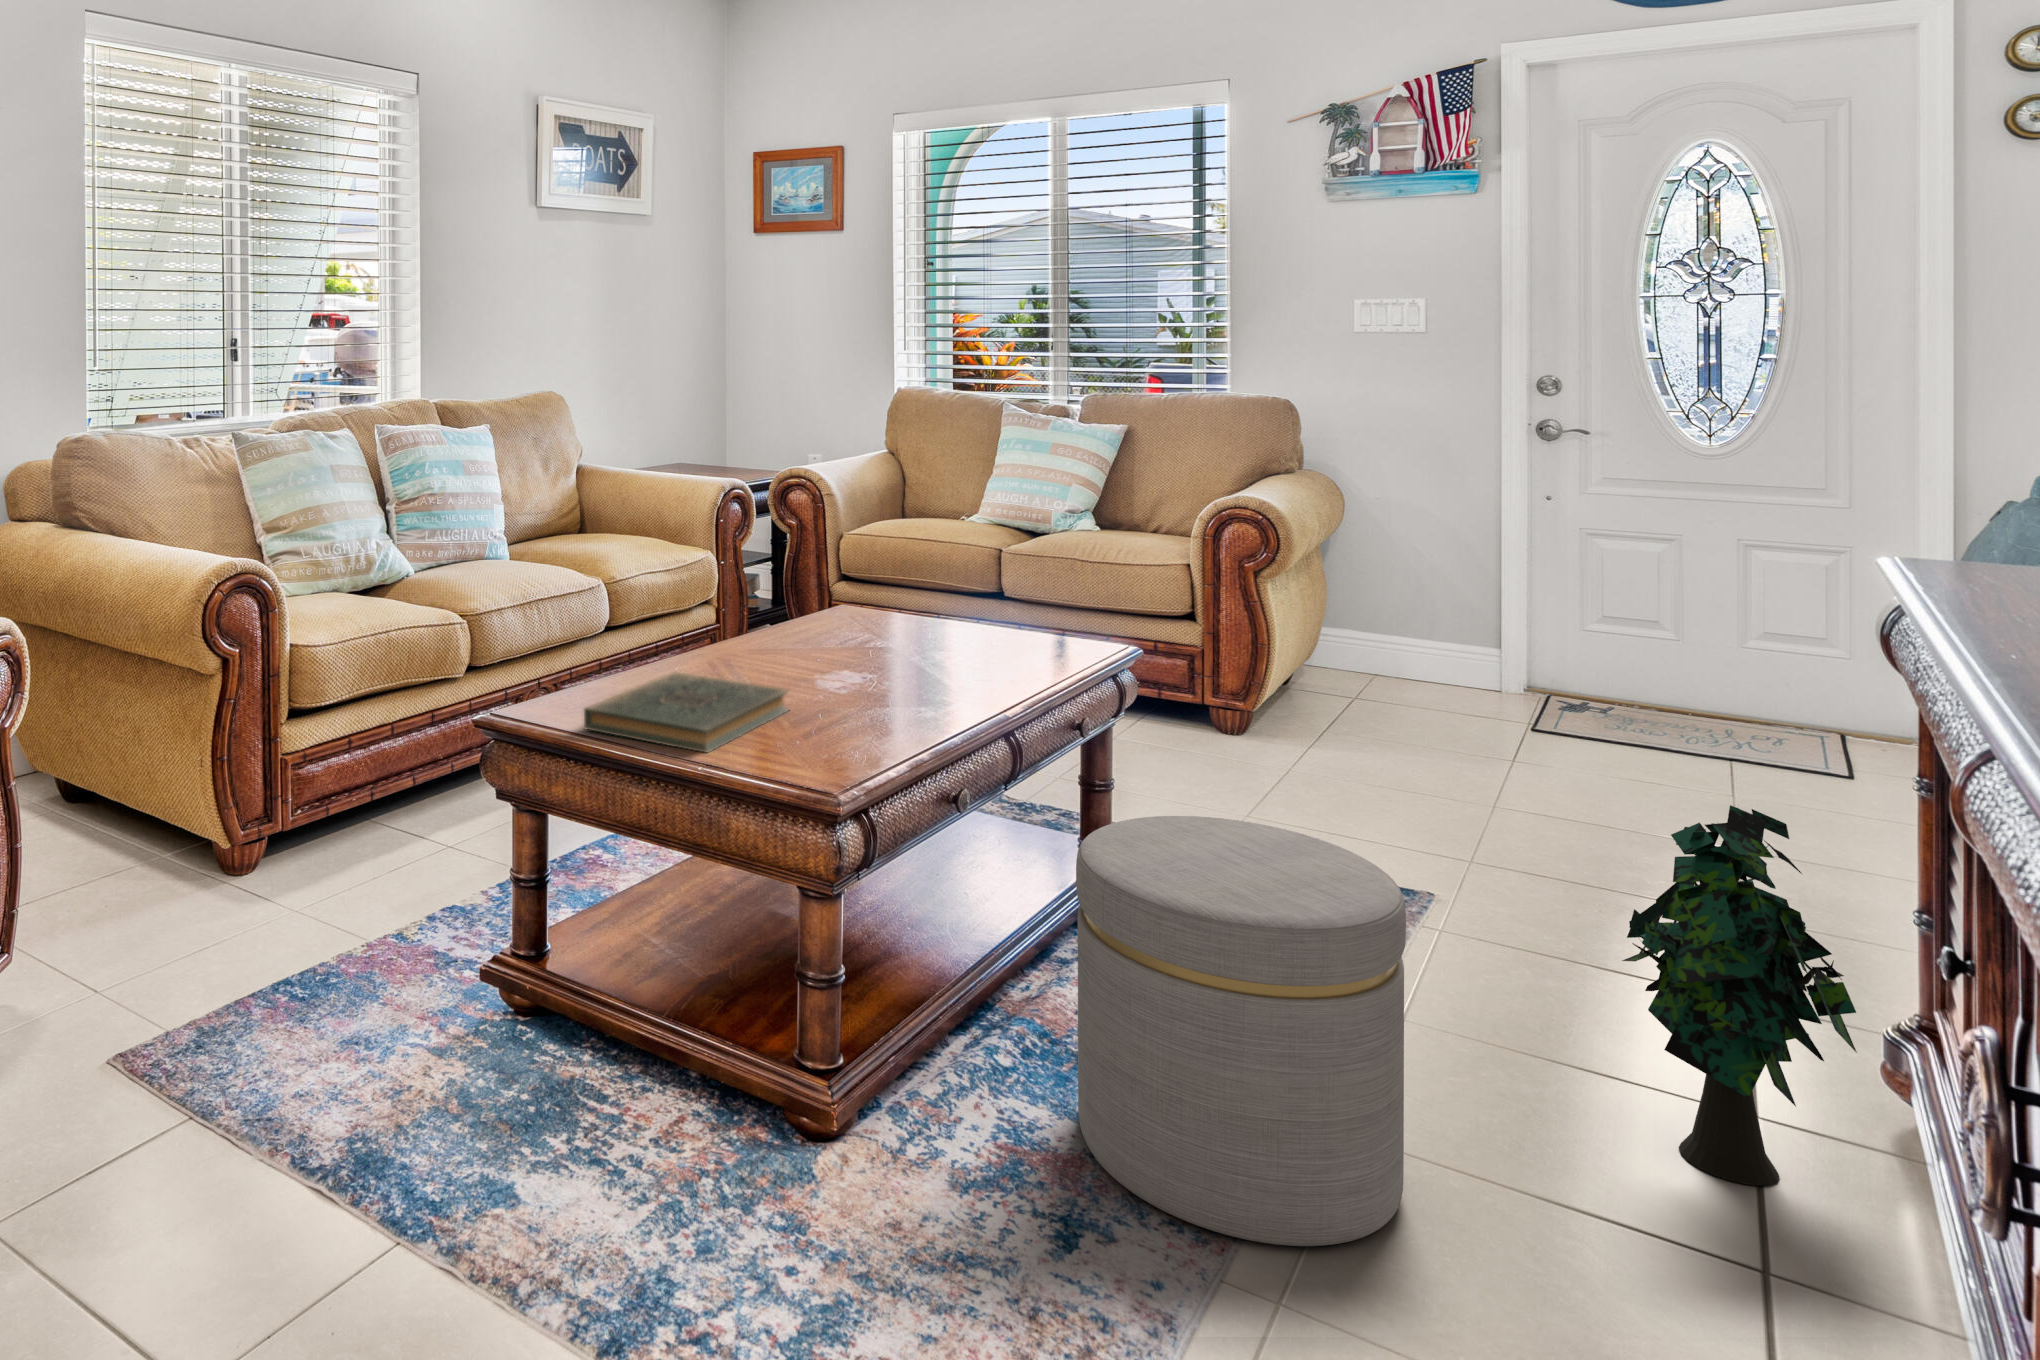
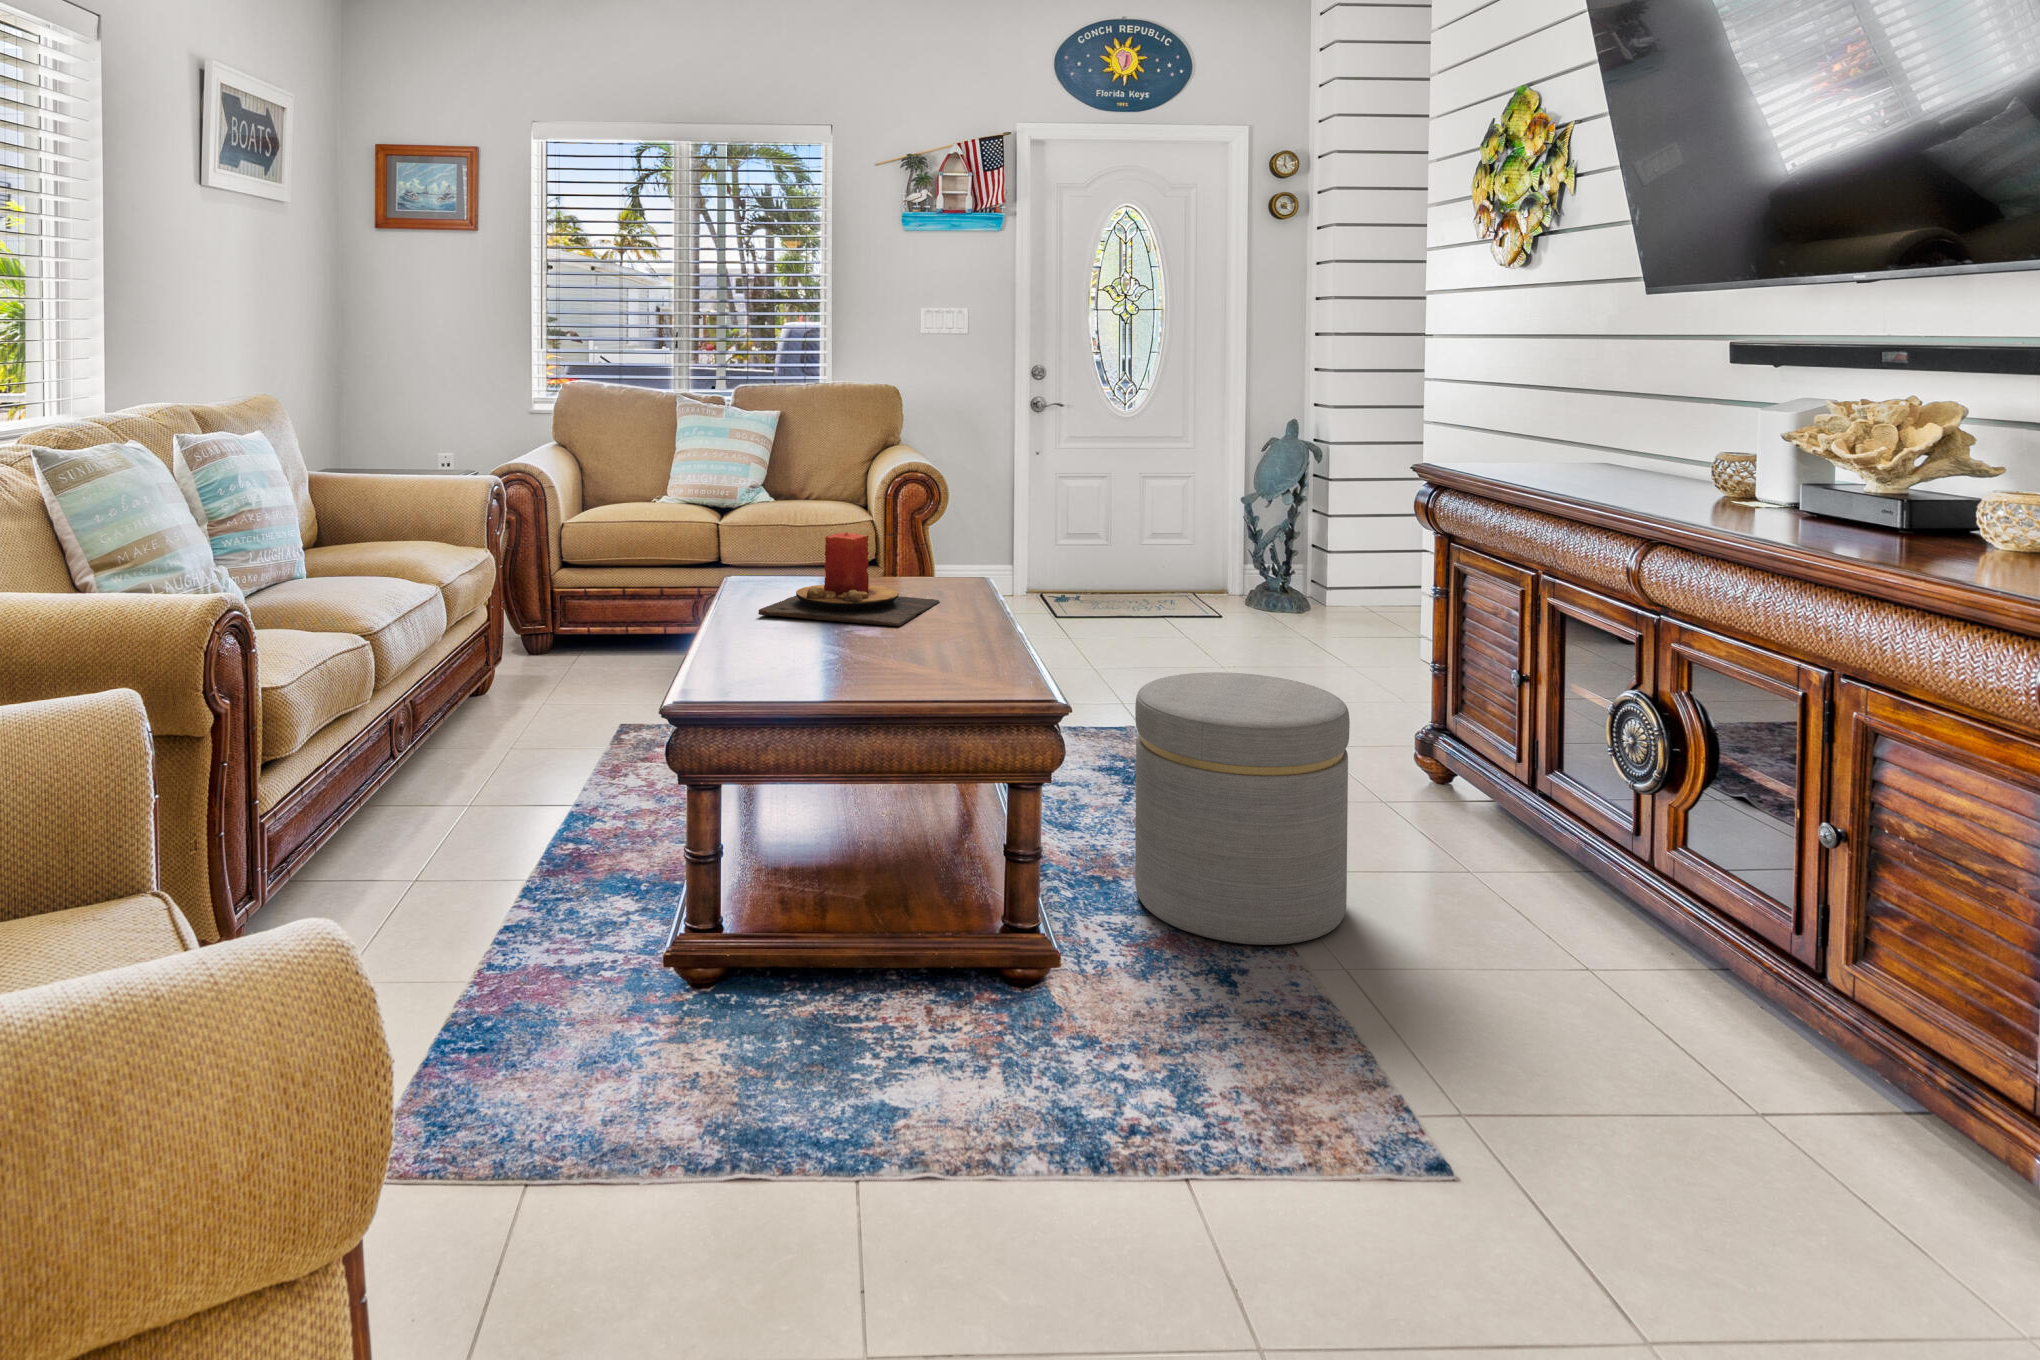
candle: none [754,572,976,687] -> present [758,532,940,626]
book: present [584,672,789,753] -> none [775,632,913,692]
decorative plant: present [1622,805,1857,1186] -> none [1356,609,1486,833]

